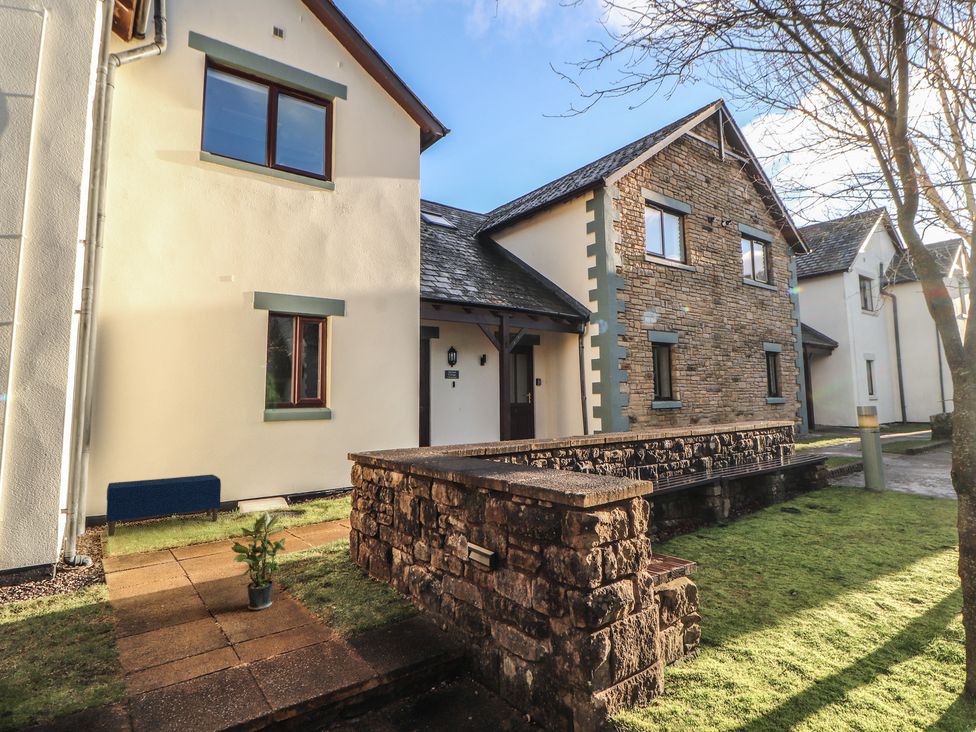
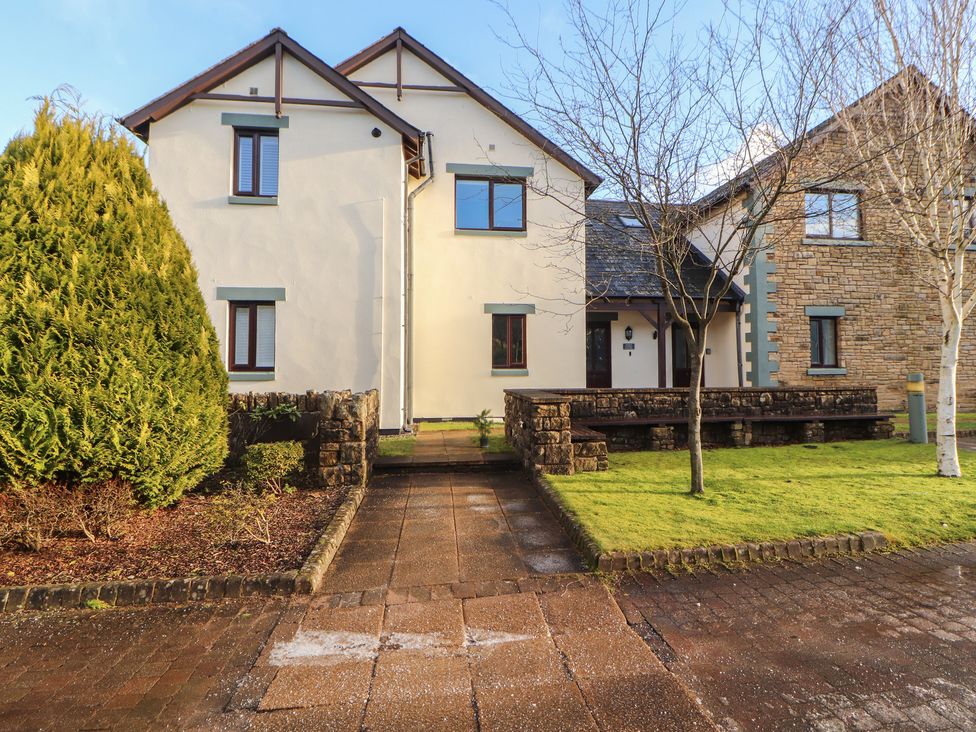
bench: present [107,475,221,536] -> none [421,407,470,431]

